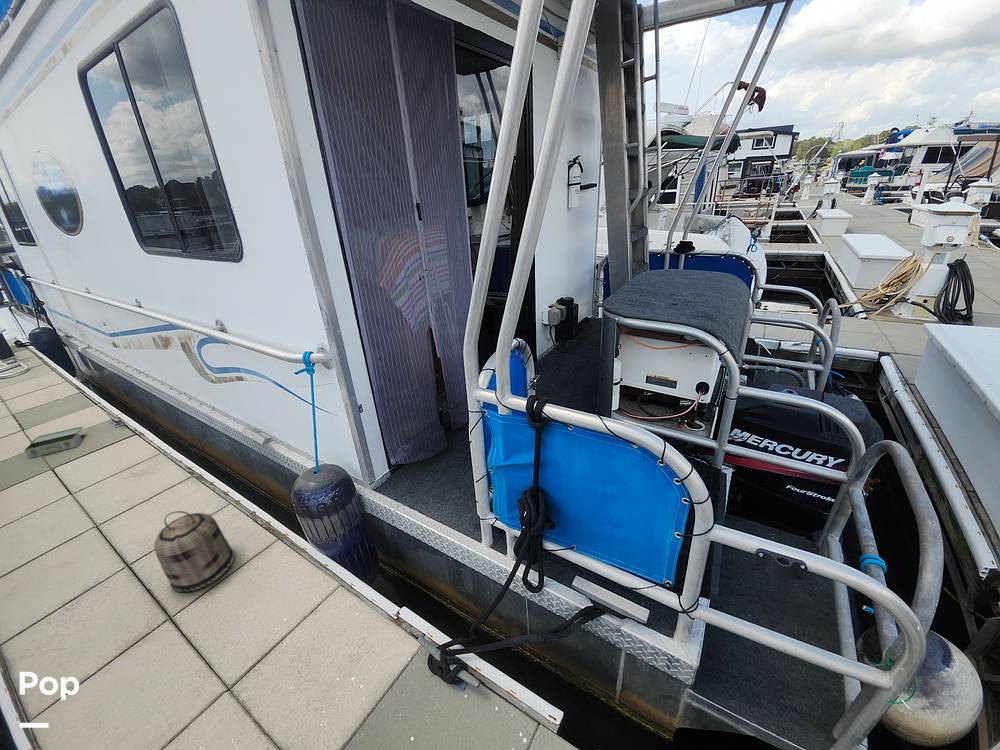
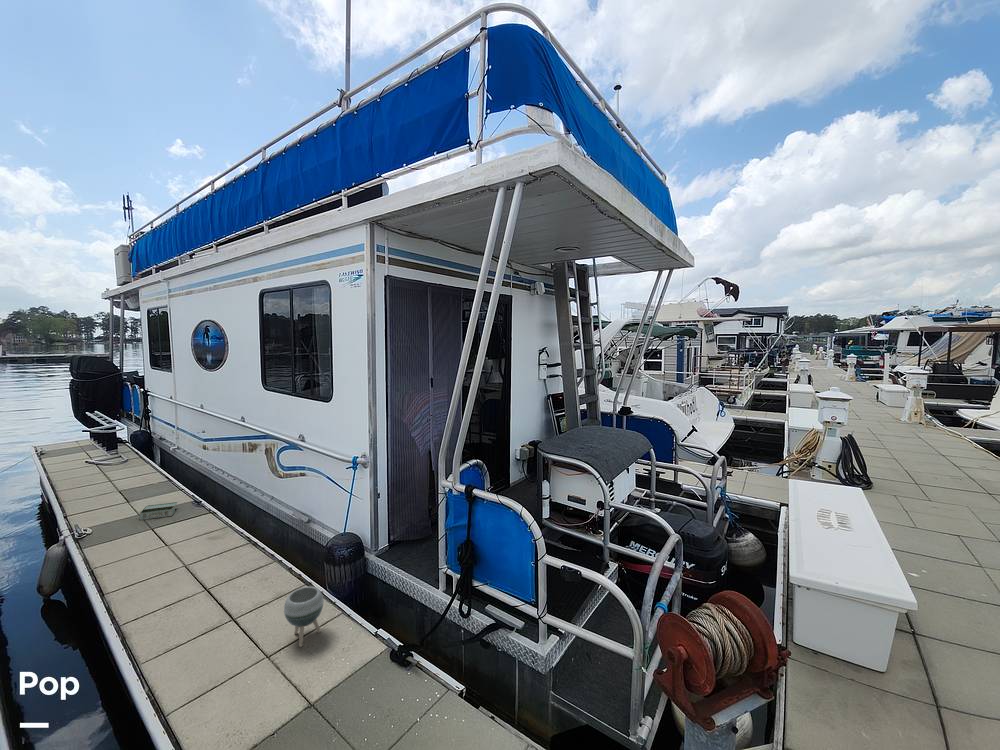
basket: present [154,511,235,592] -> none [240,546,280,602]
planter: none [225,584,304,681] -> present [284,586,324,647]

